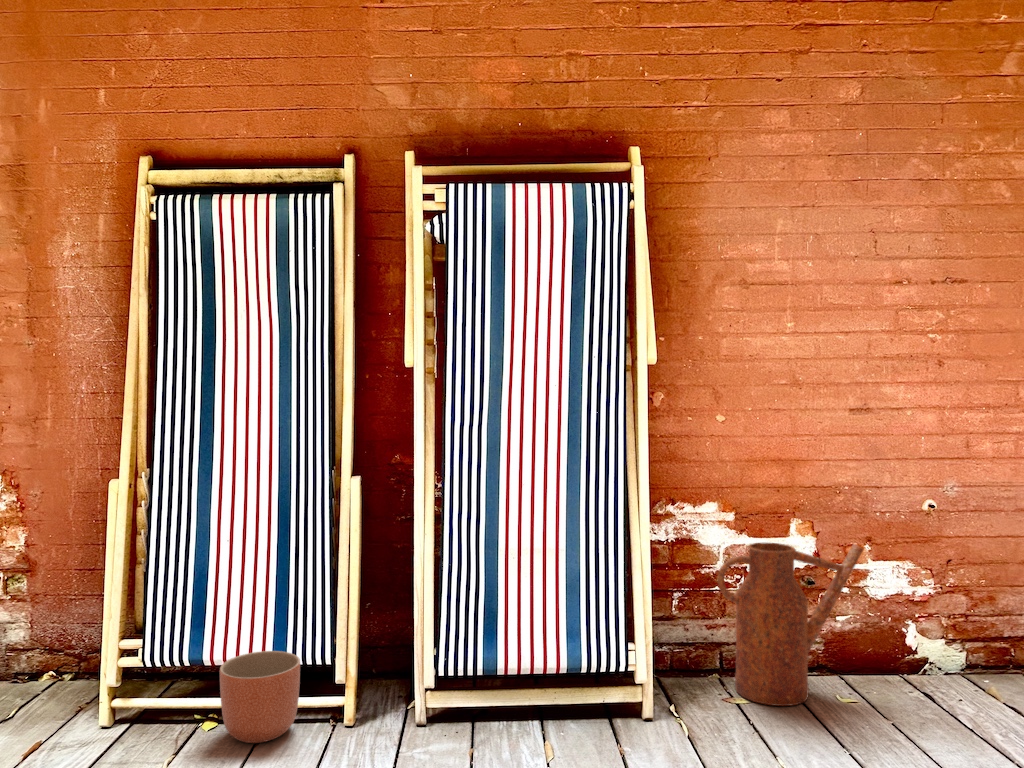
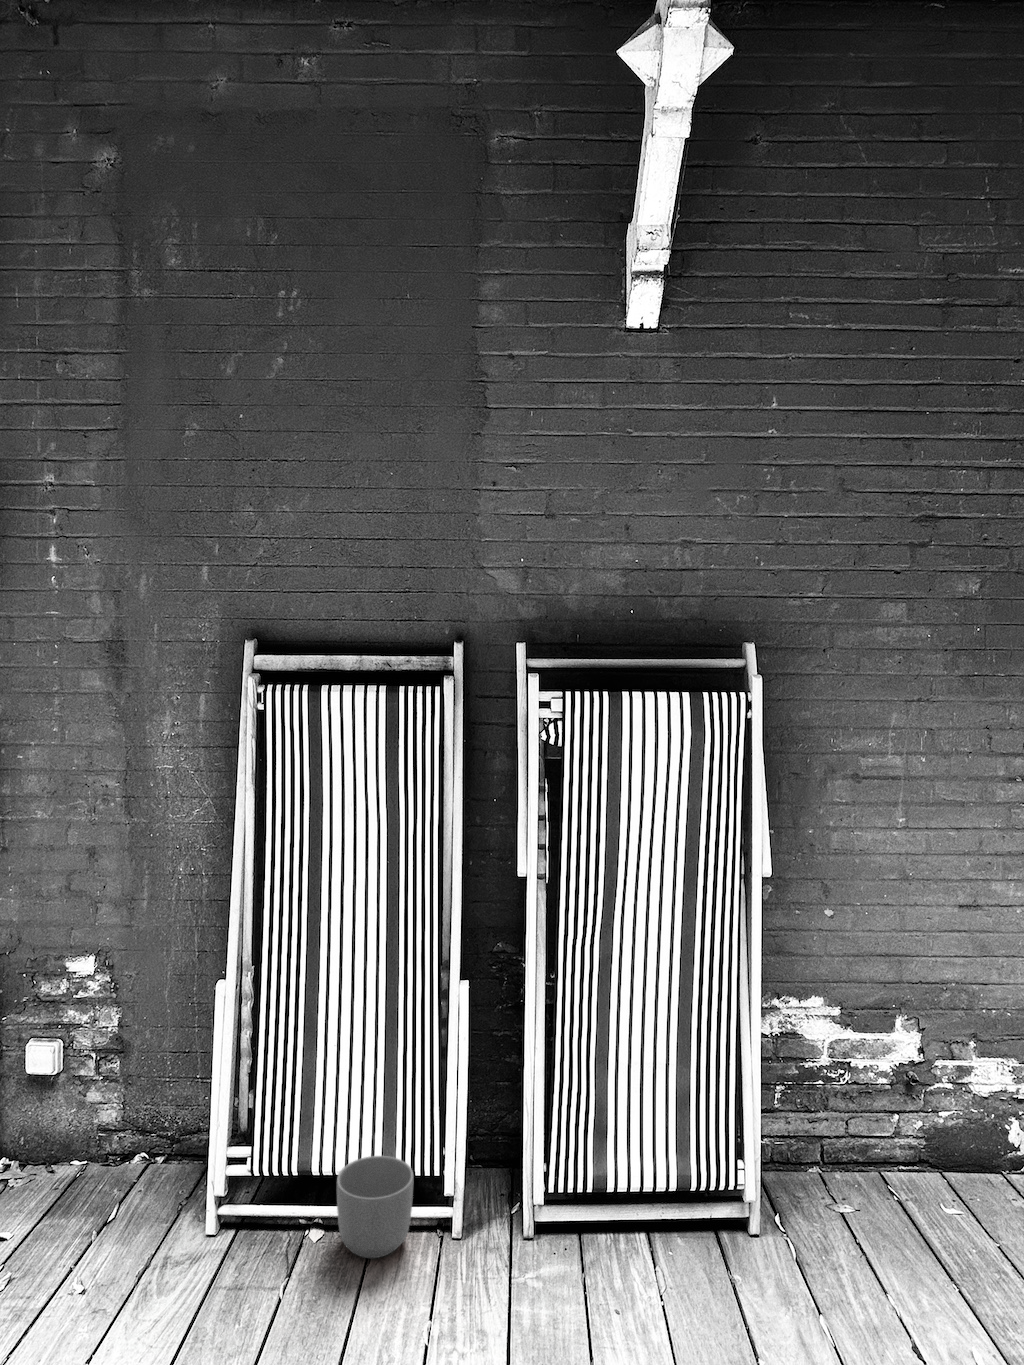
watering can: present [717,543,863,706] -> none [823,1043,973,1218]

